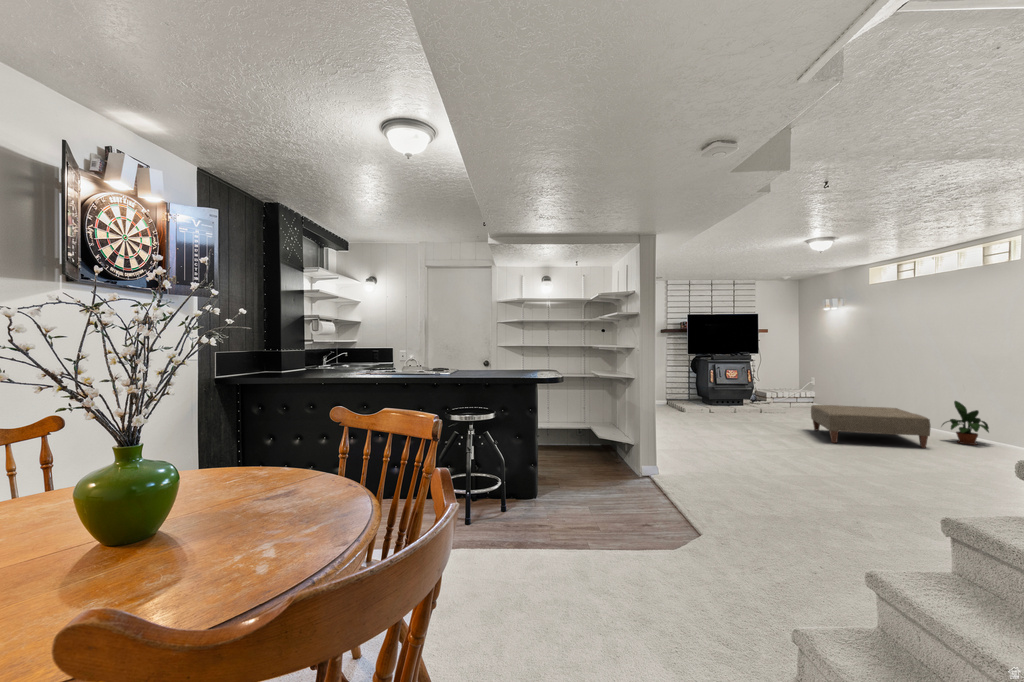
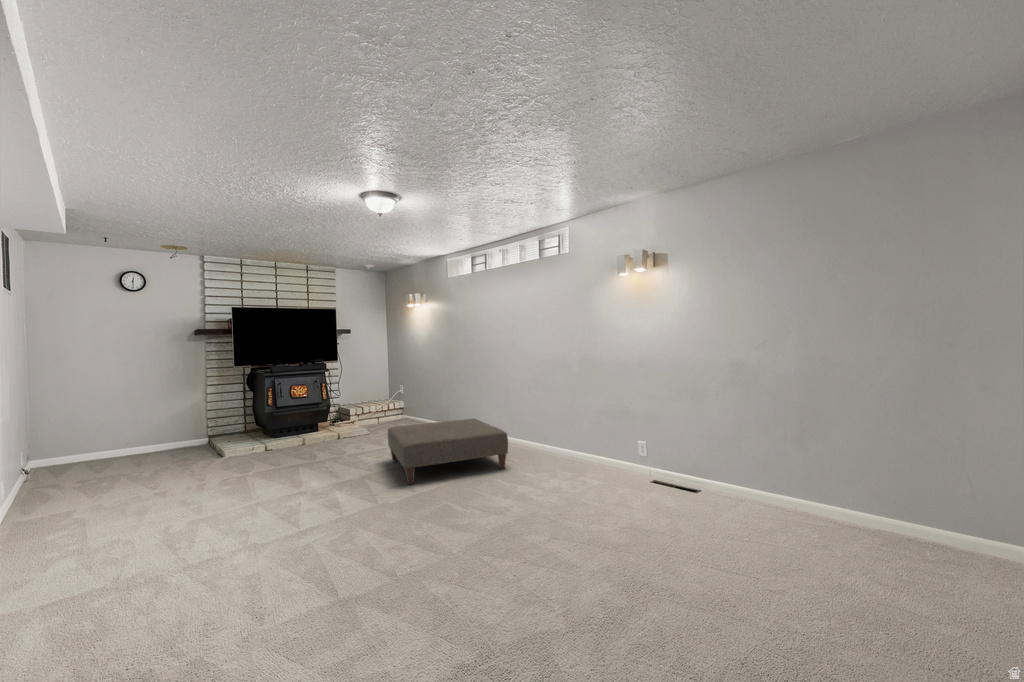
potted plant: present [942,401,989,445] -> none [514,404,553,452]

